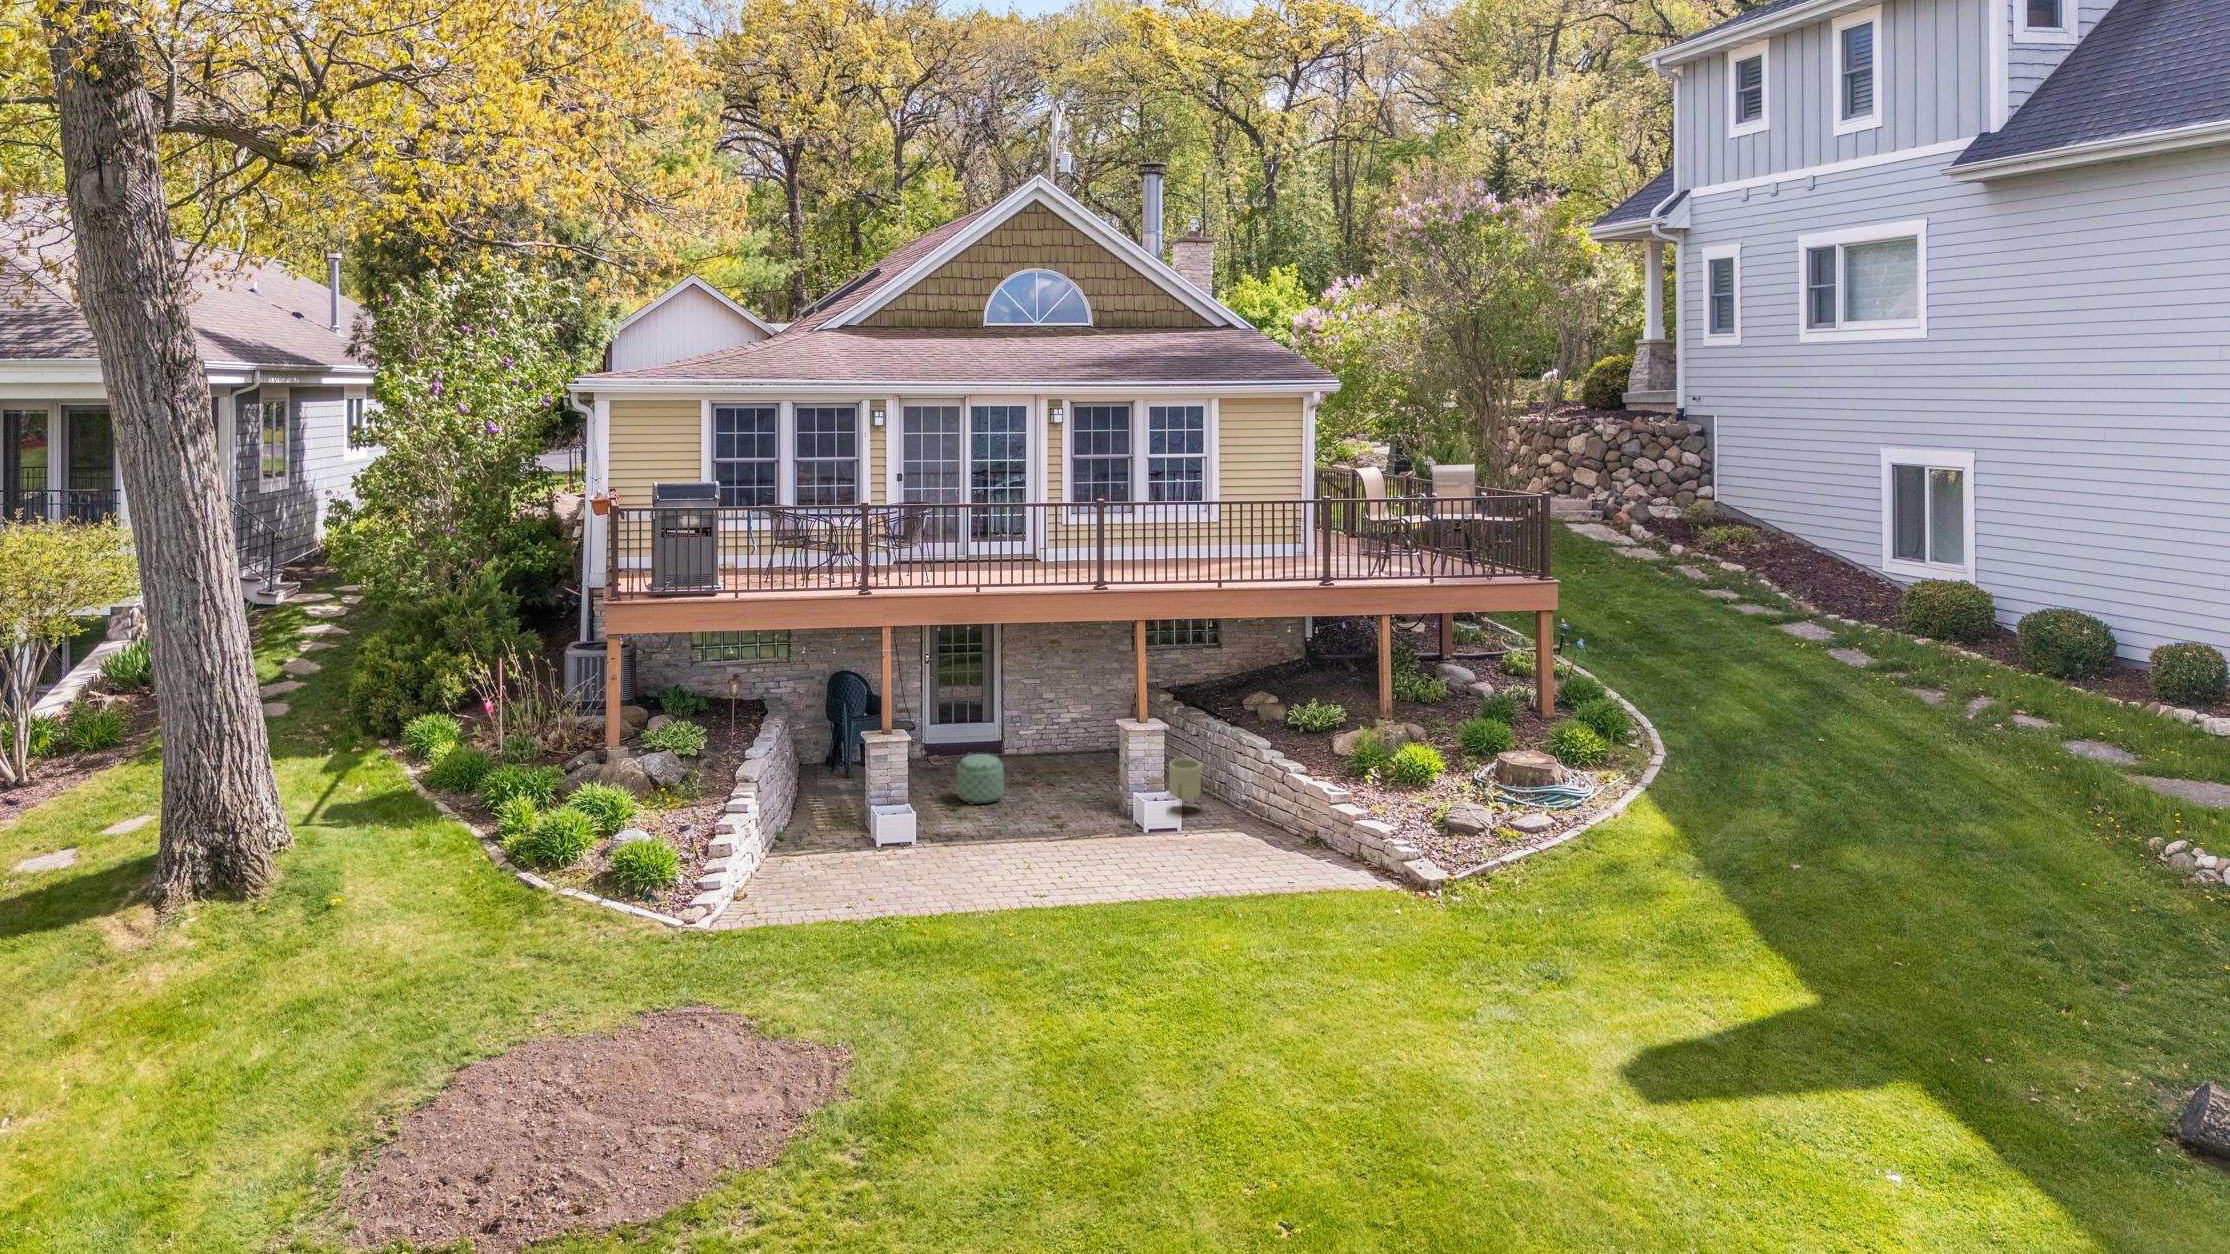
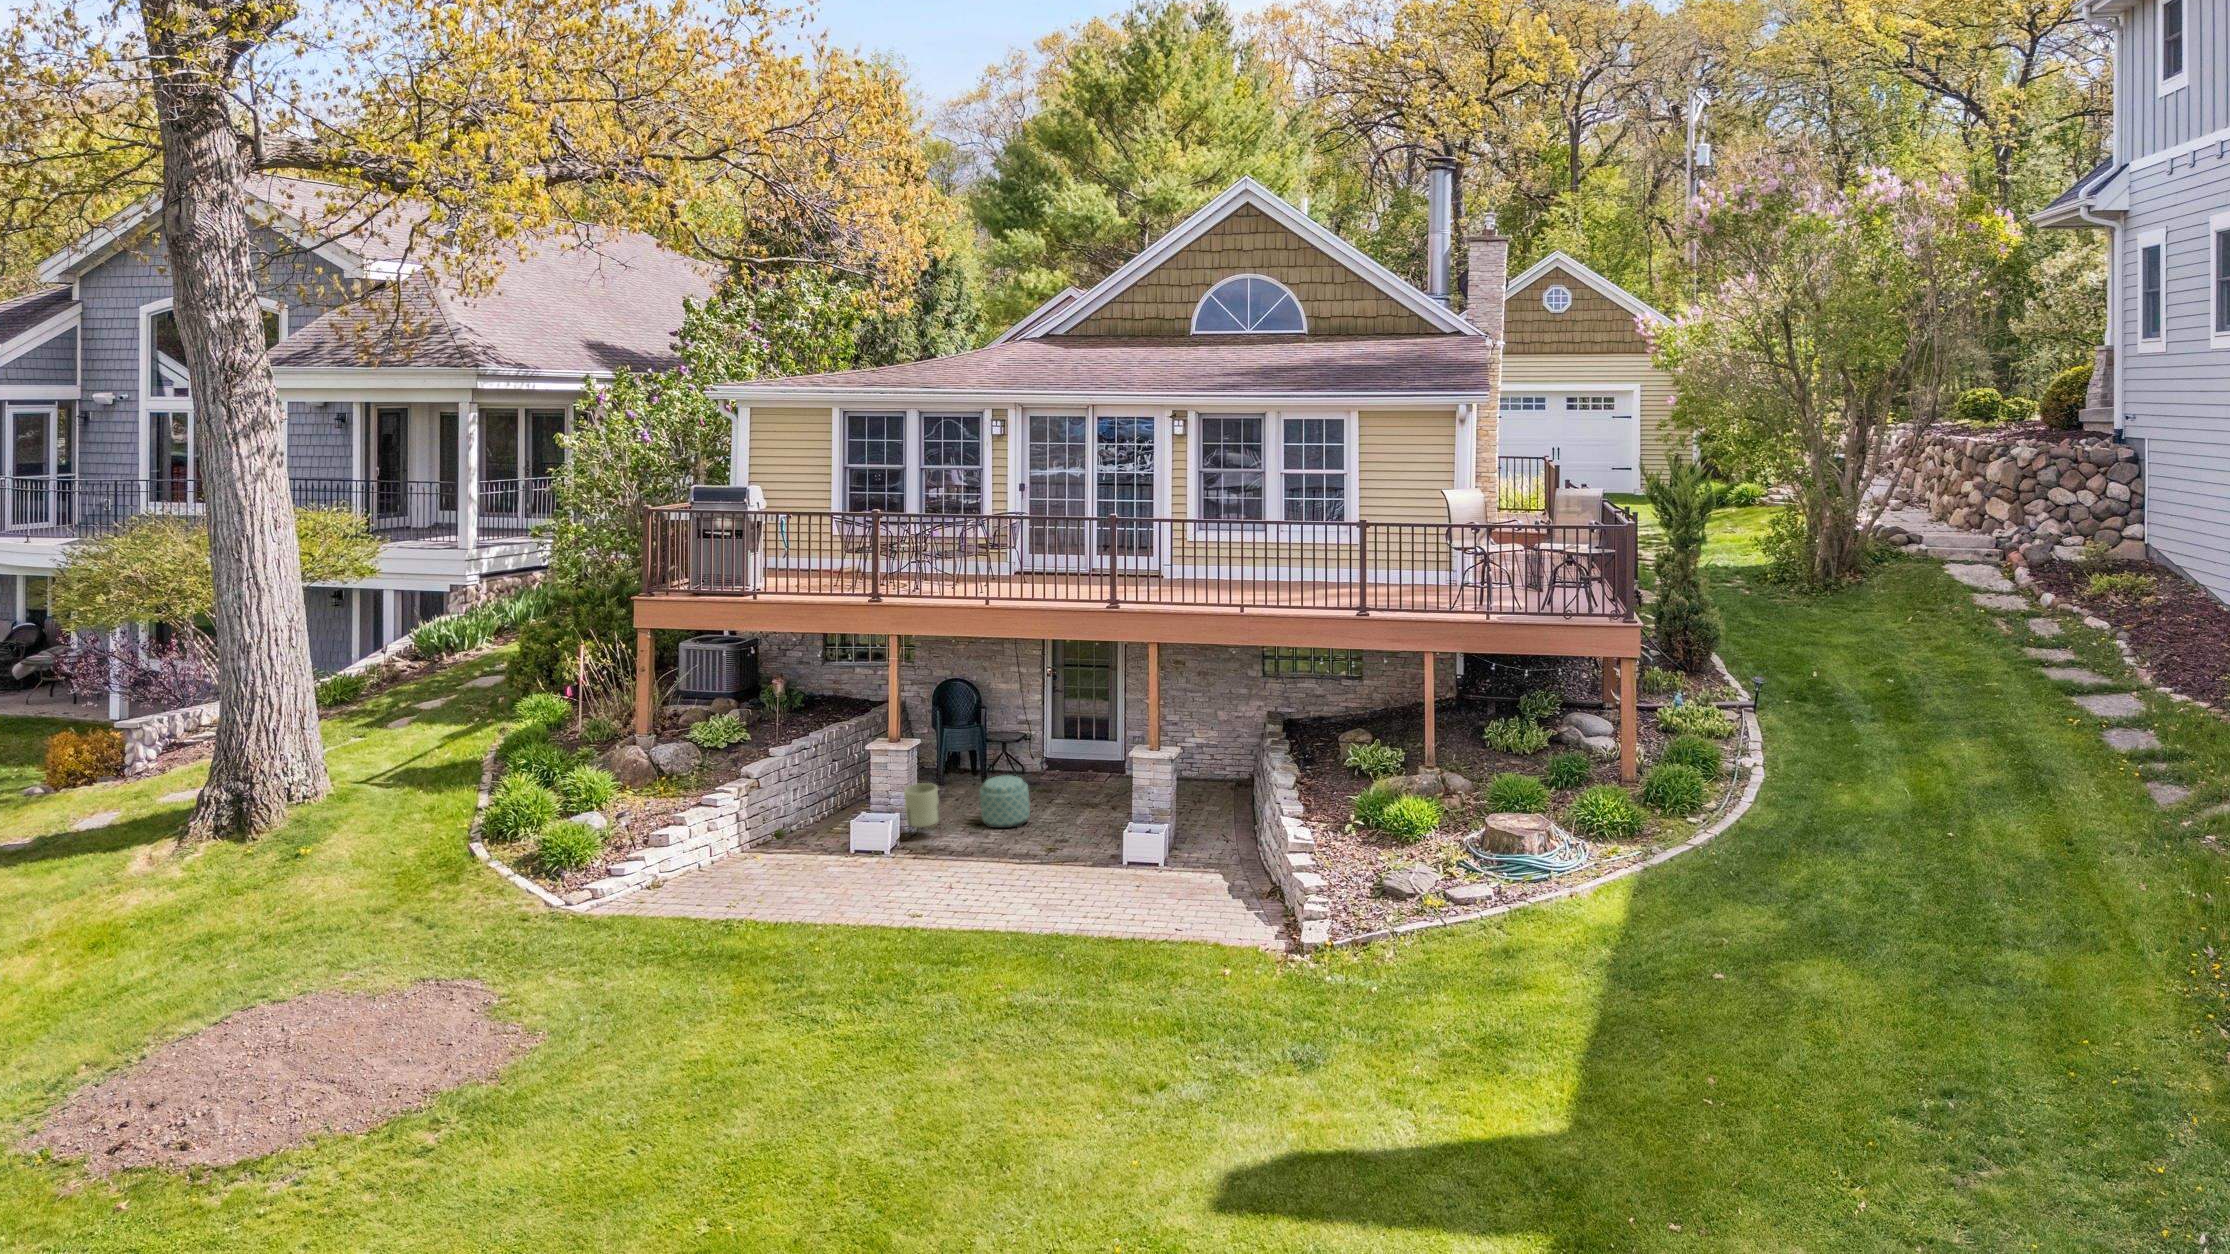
planter: present [1169,759,1202,803] -> present [904,783,940,827]

